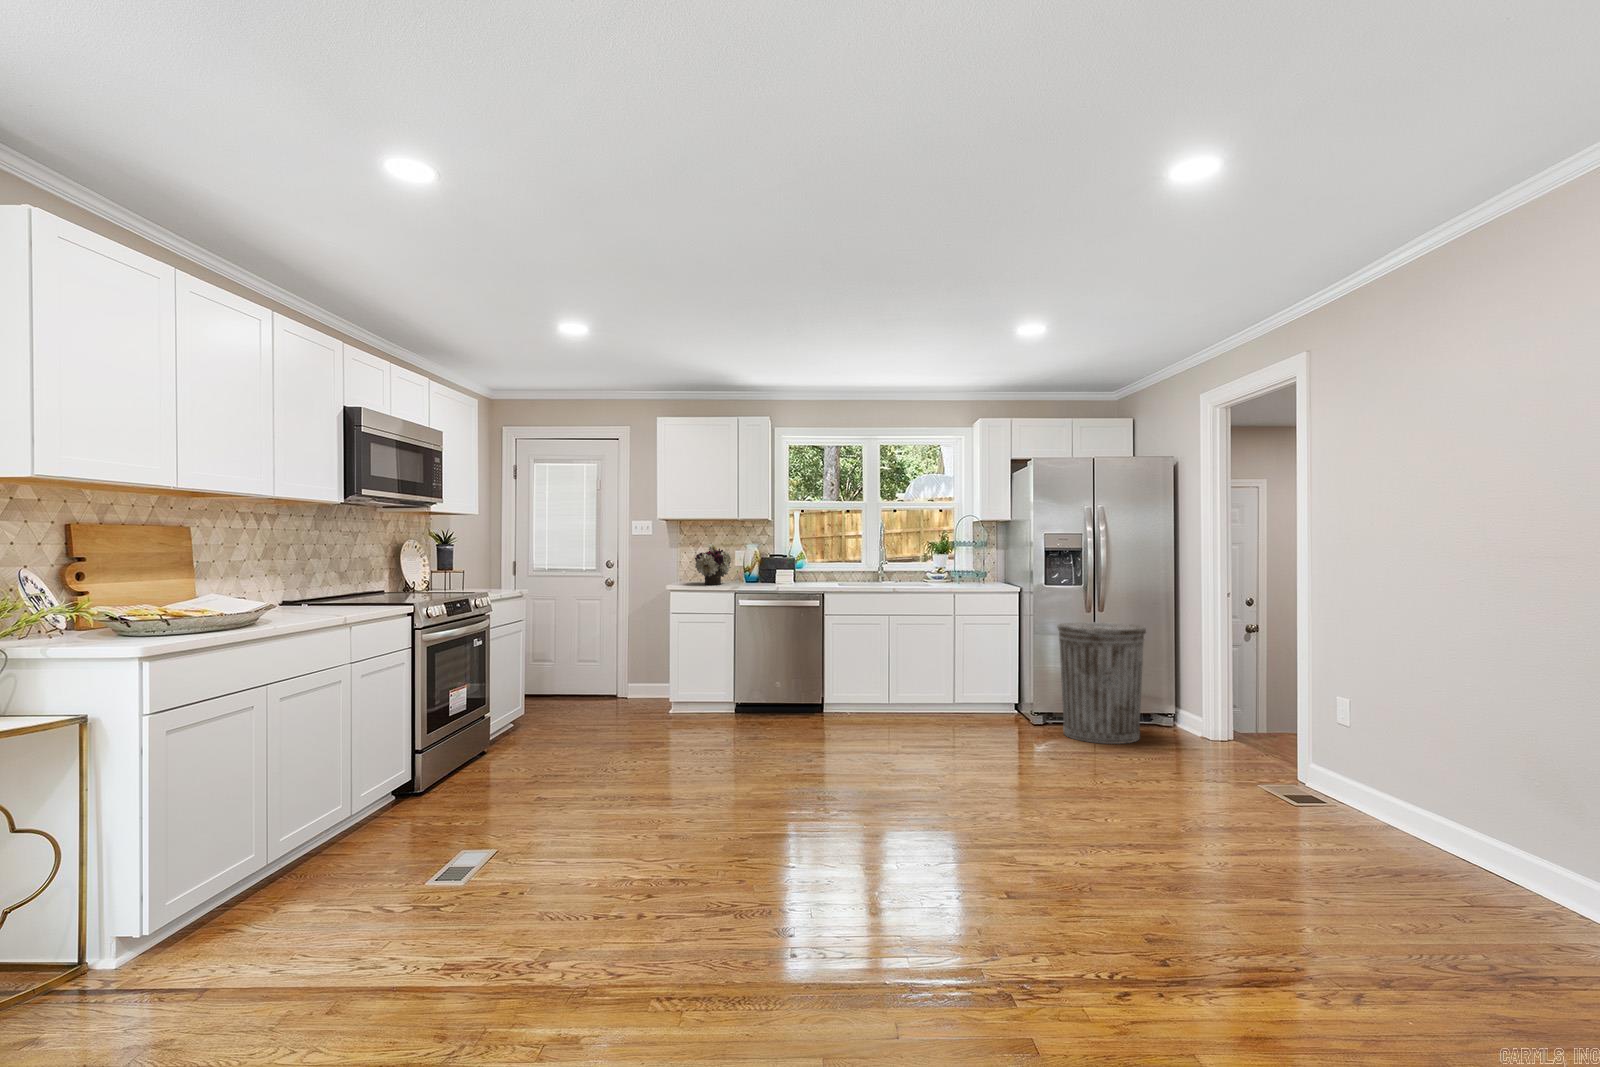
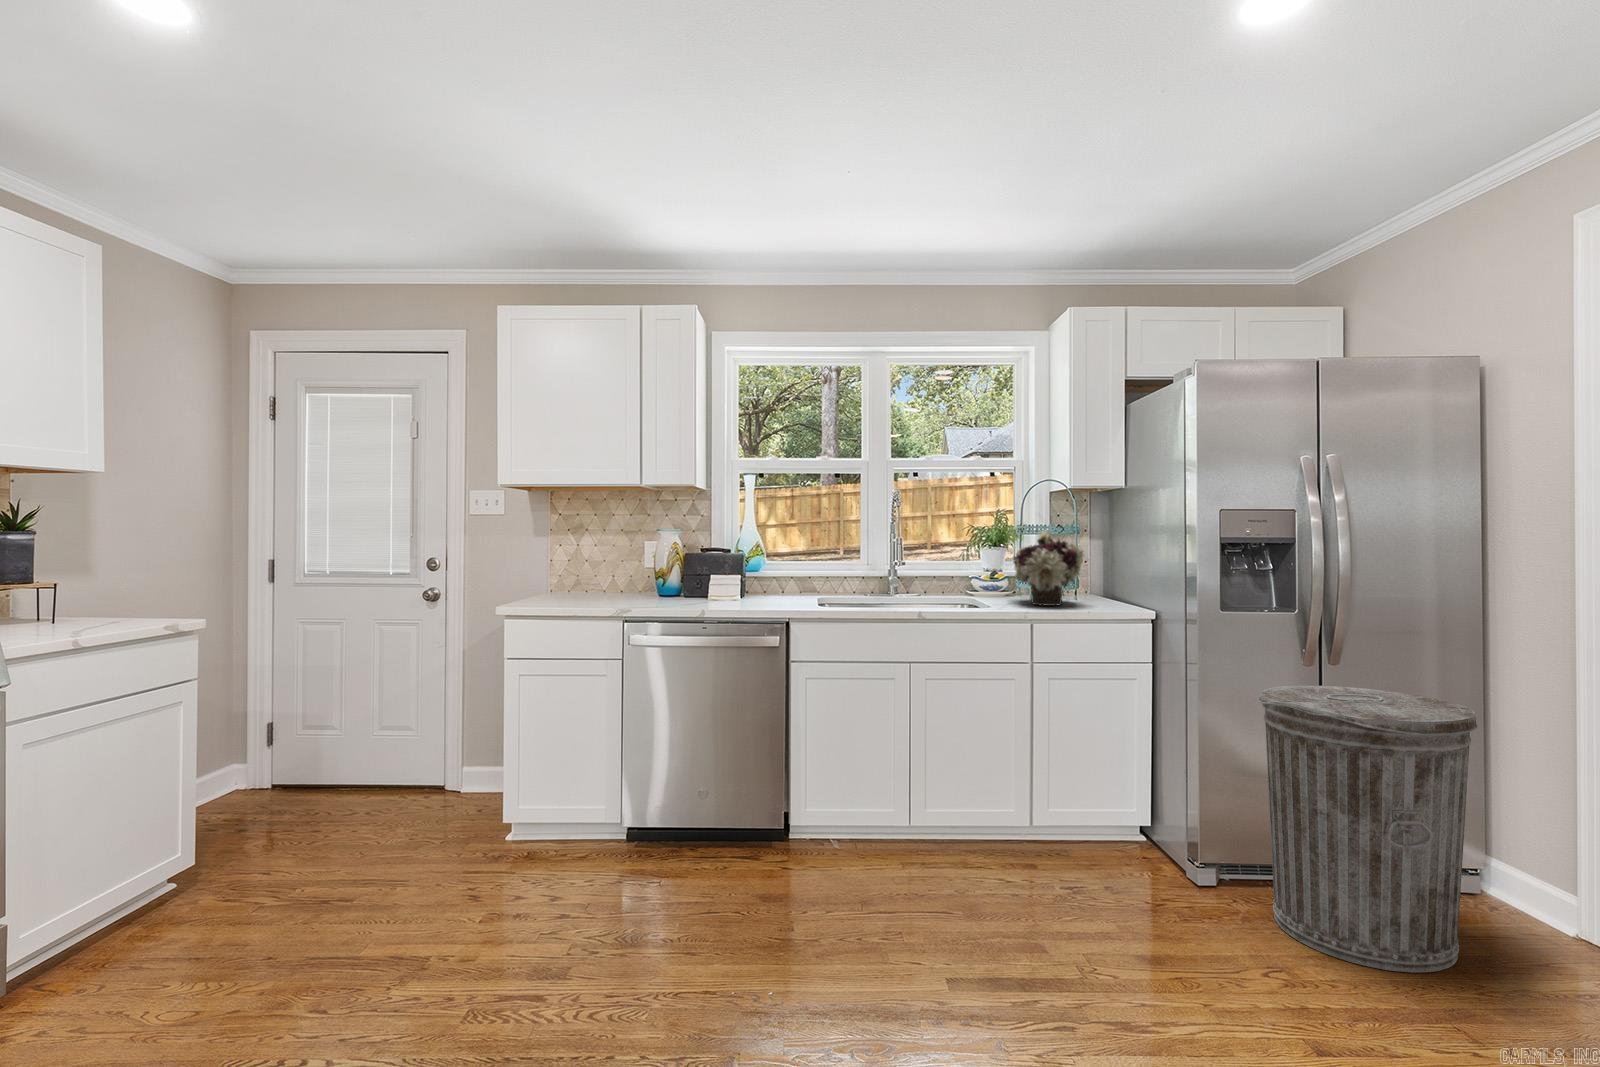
flower arrangement: present [695,544,731,585] -> present [1014,530,1083,606]

